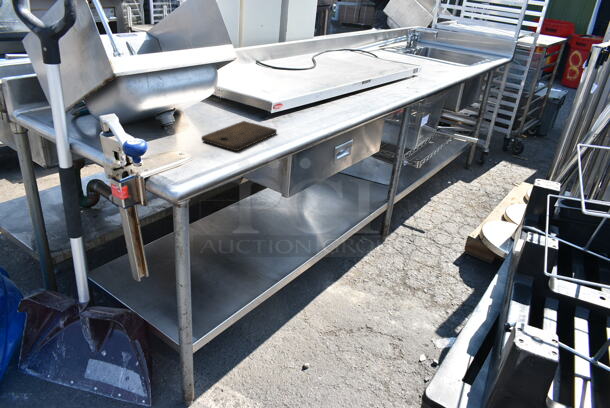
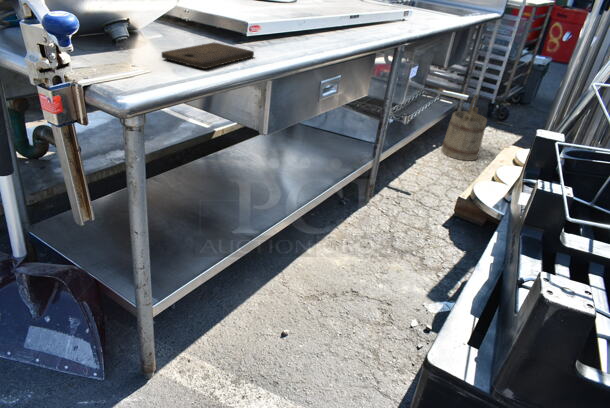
bucket: none [456,135,499,197] -> present [441,95,487,161]

